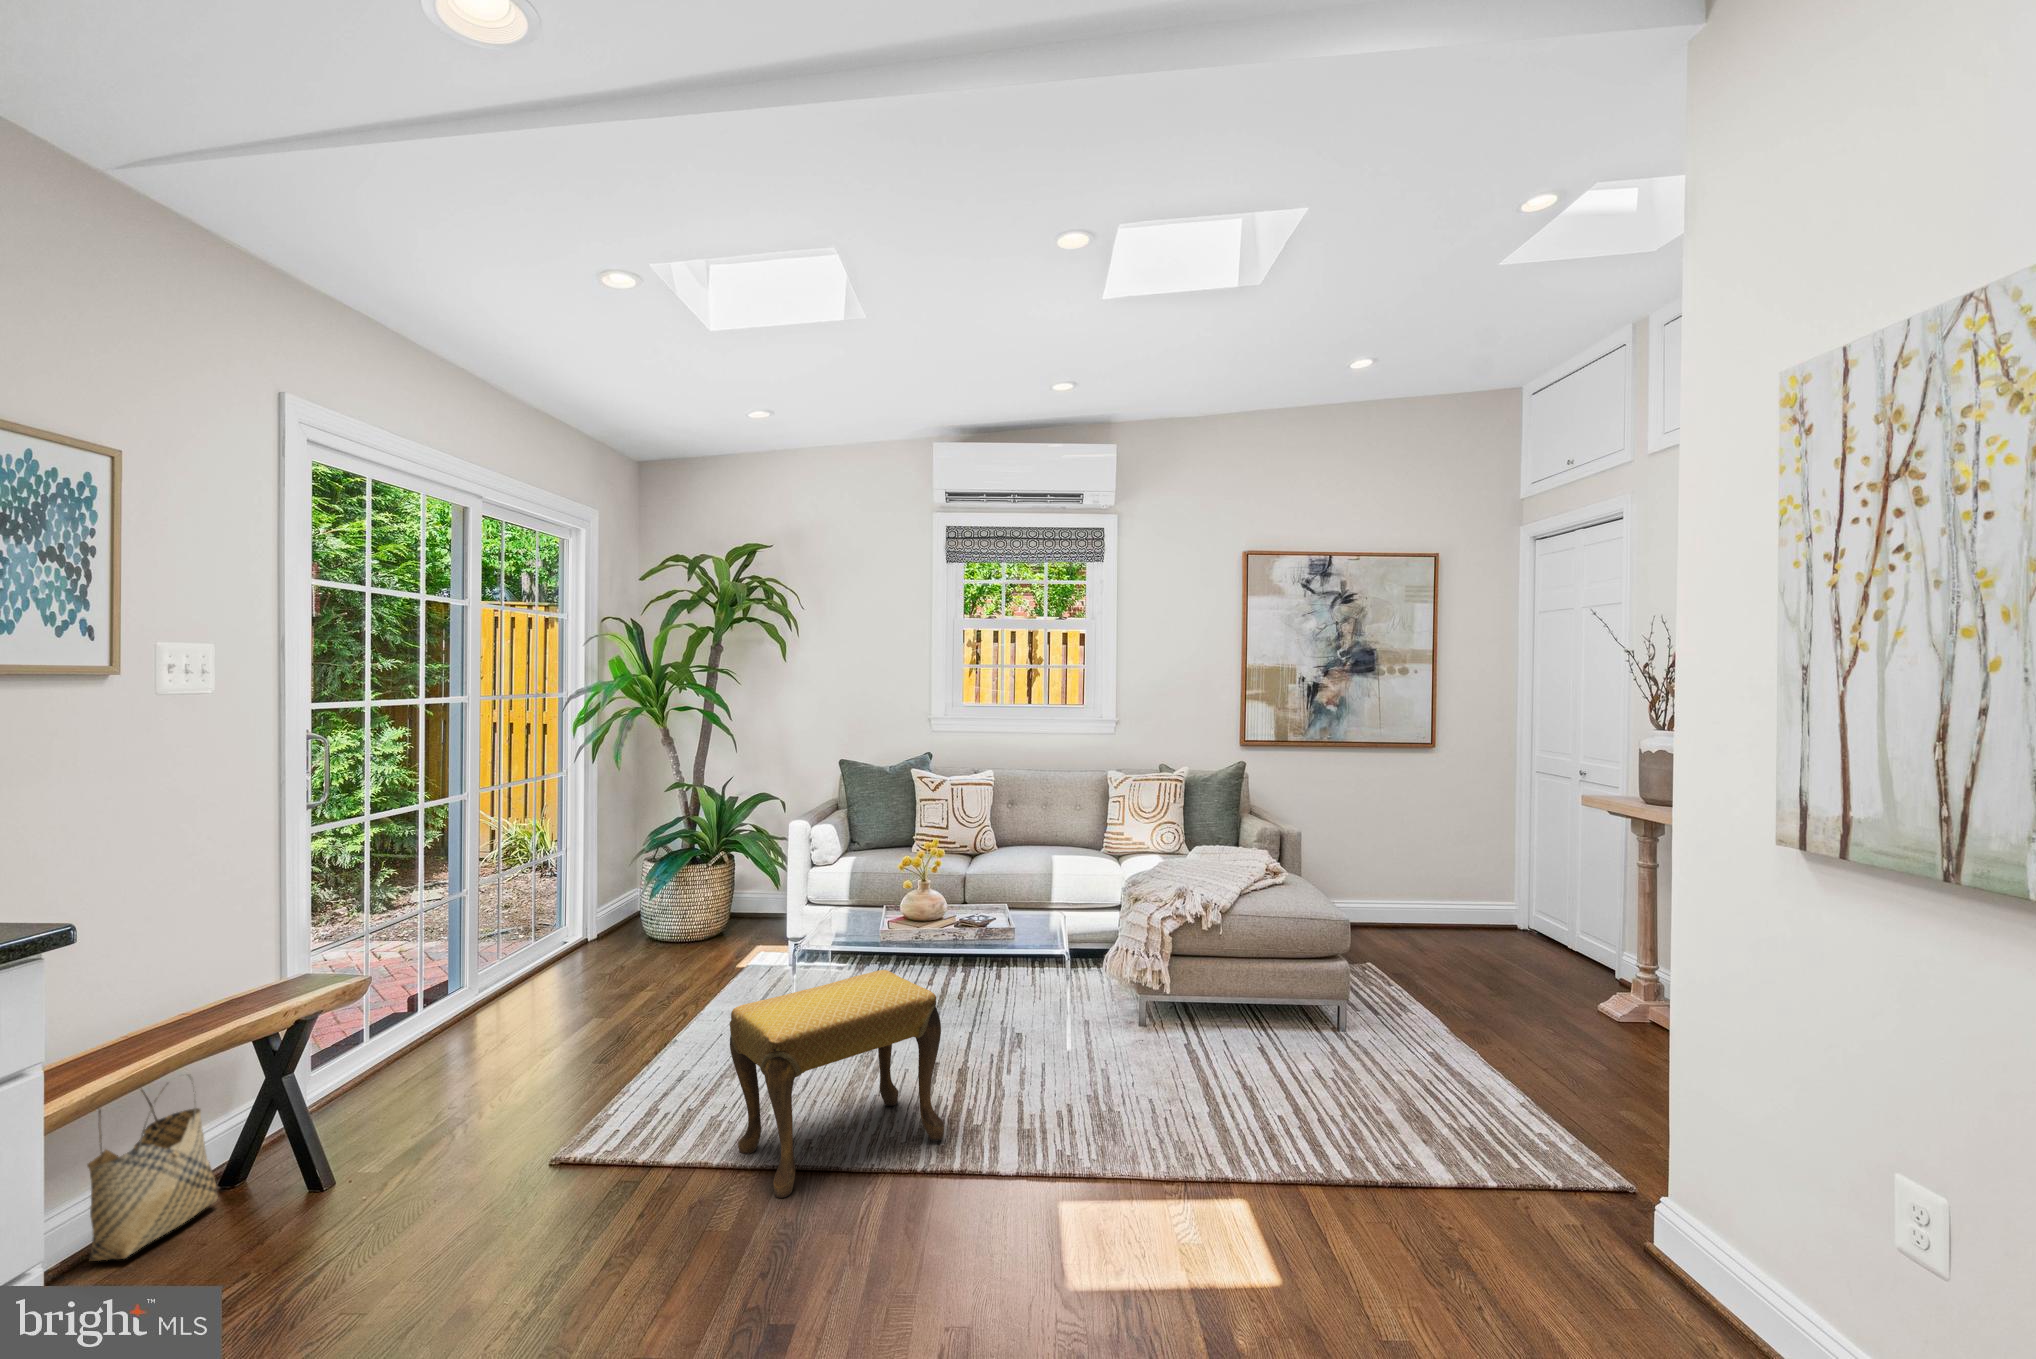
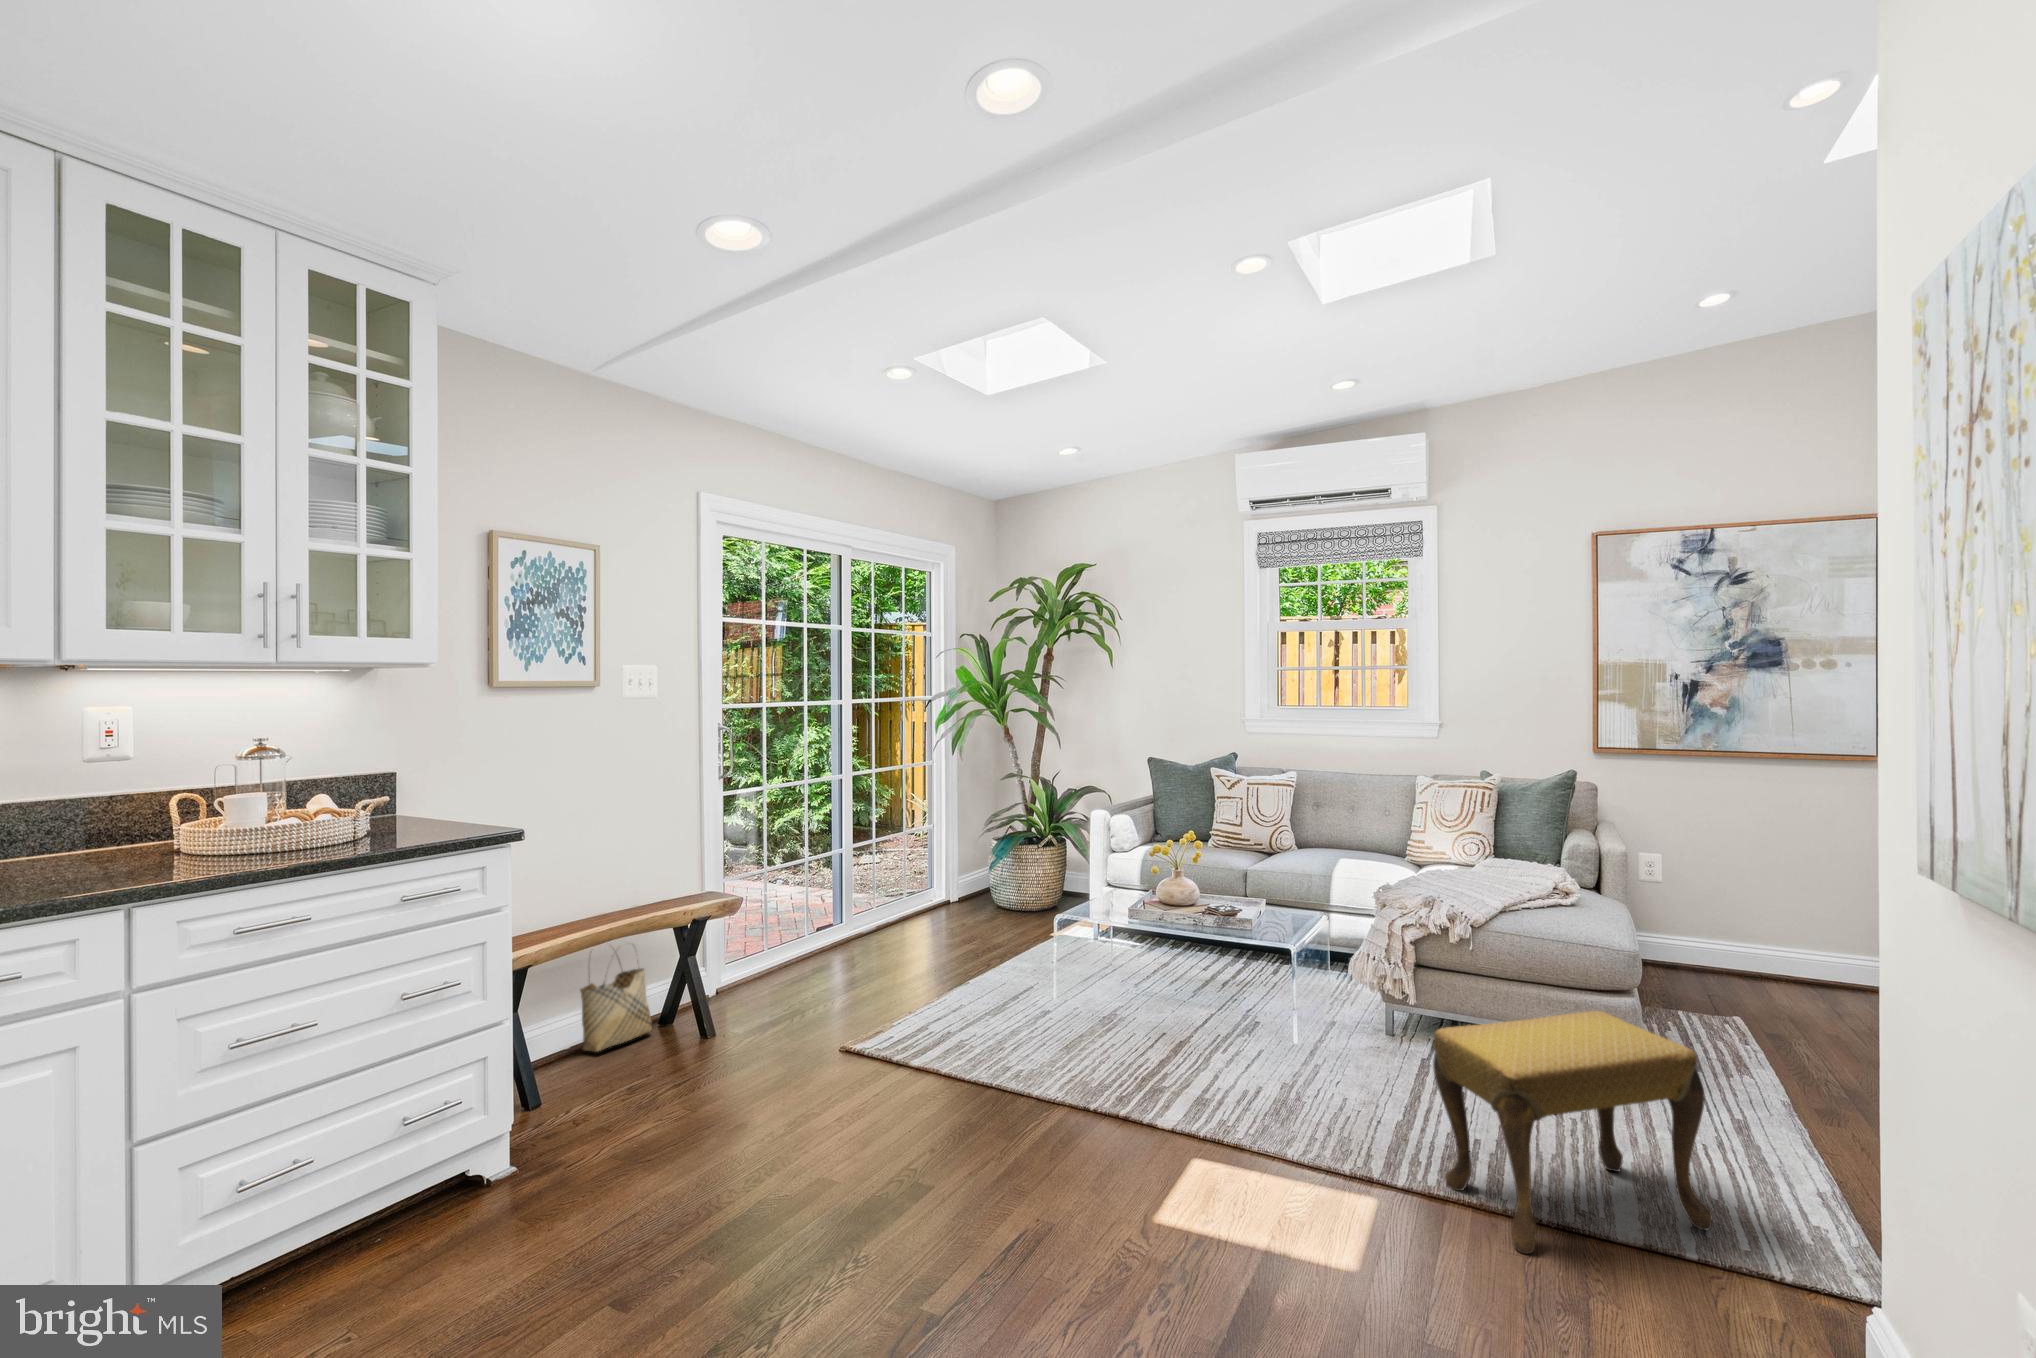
footstool: present [730,970,944,1198] -> present [1433,1011,1712,1254]

